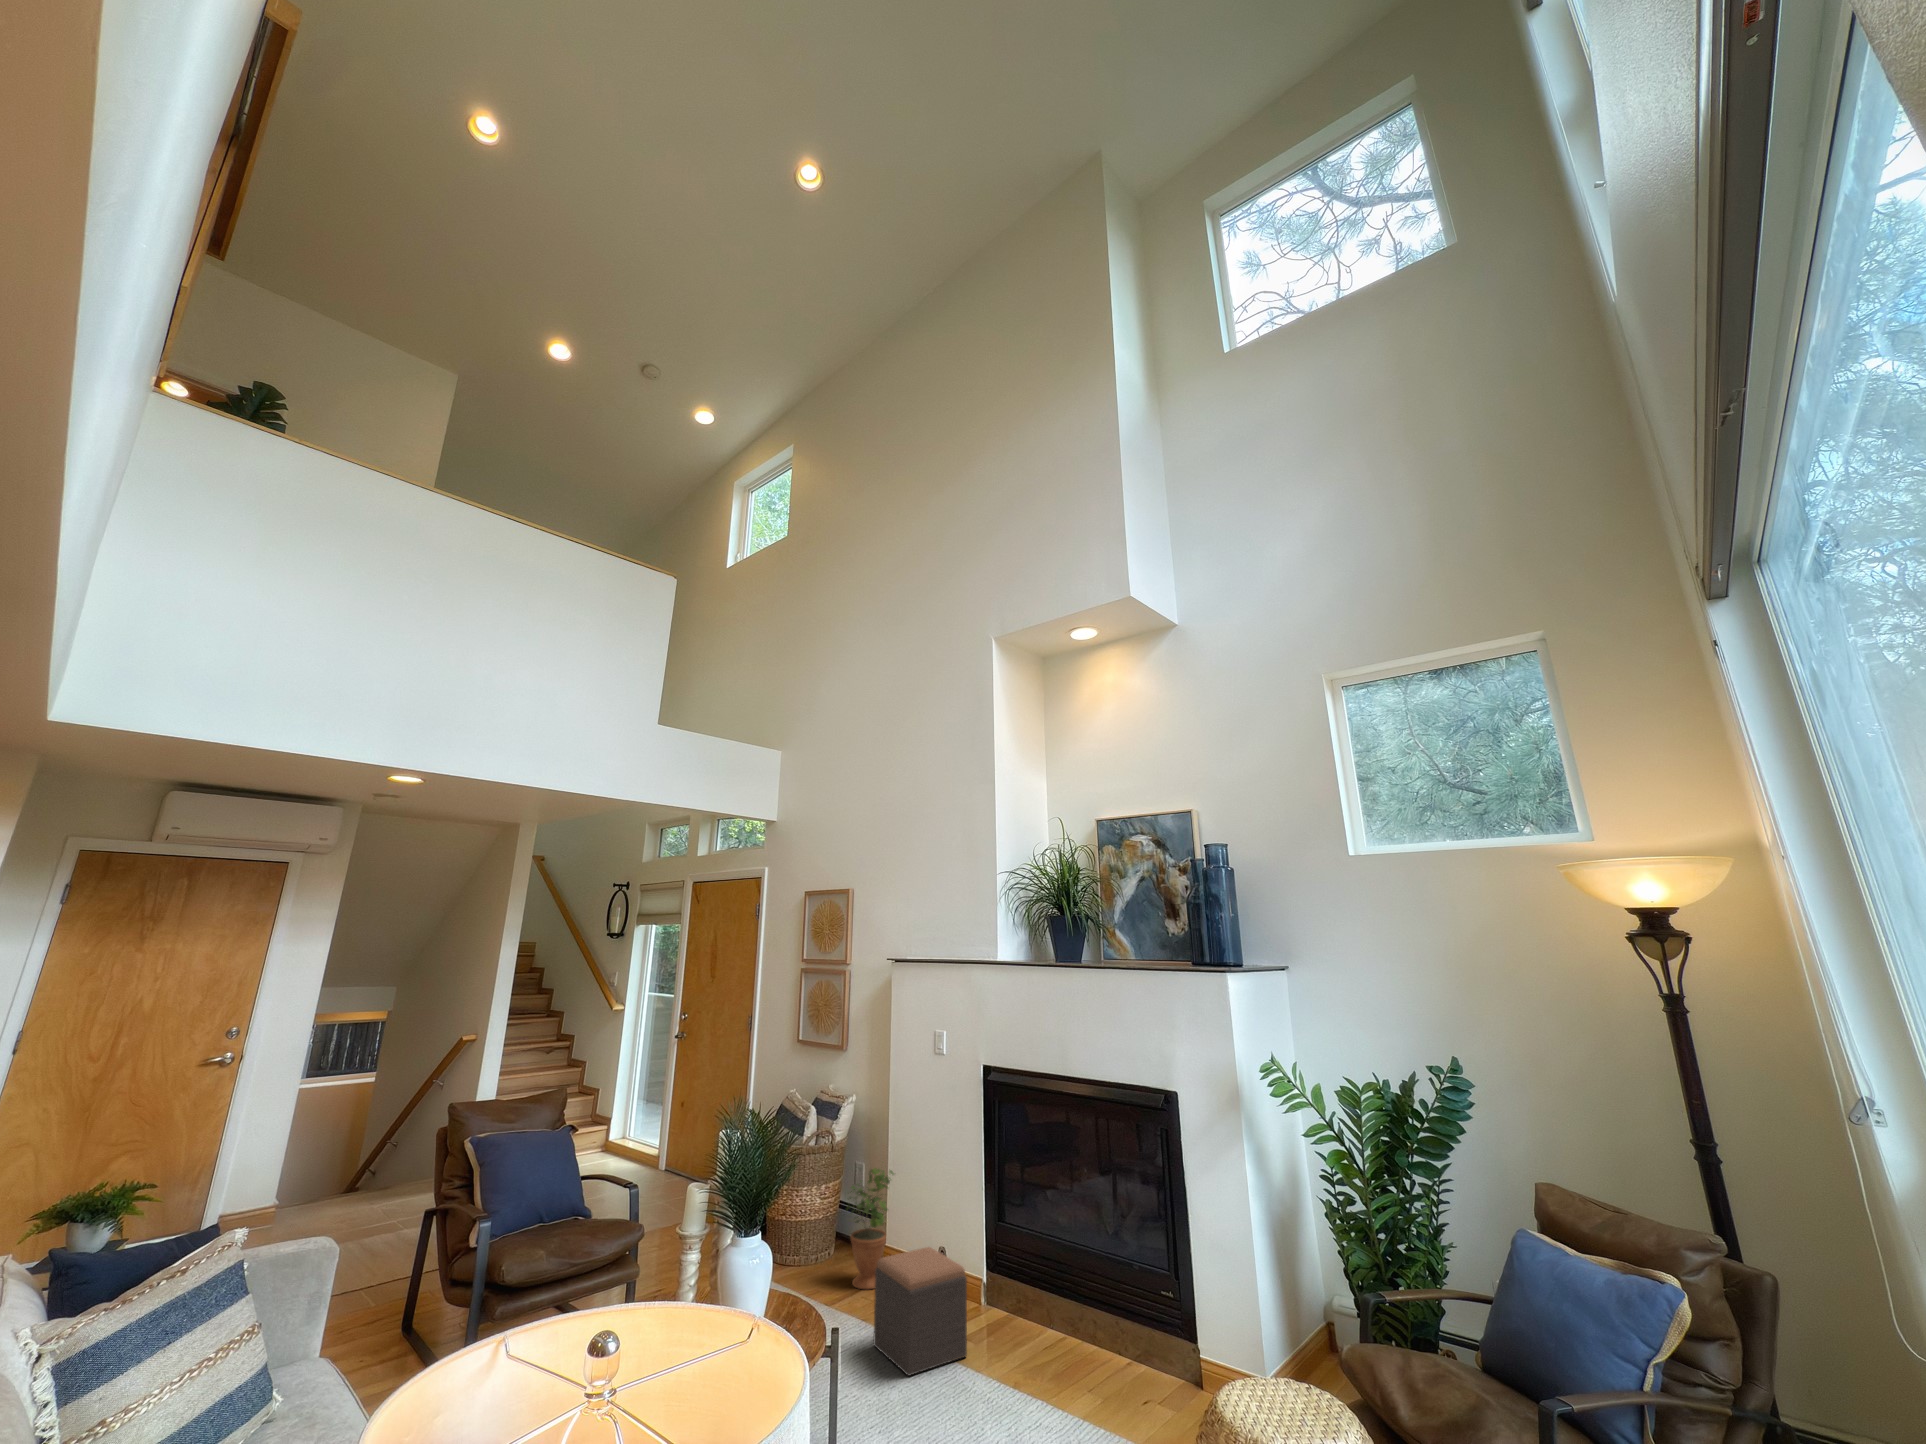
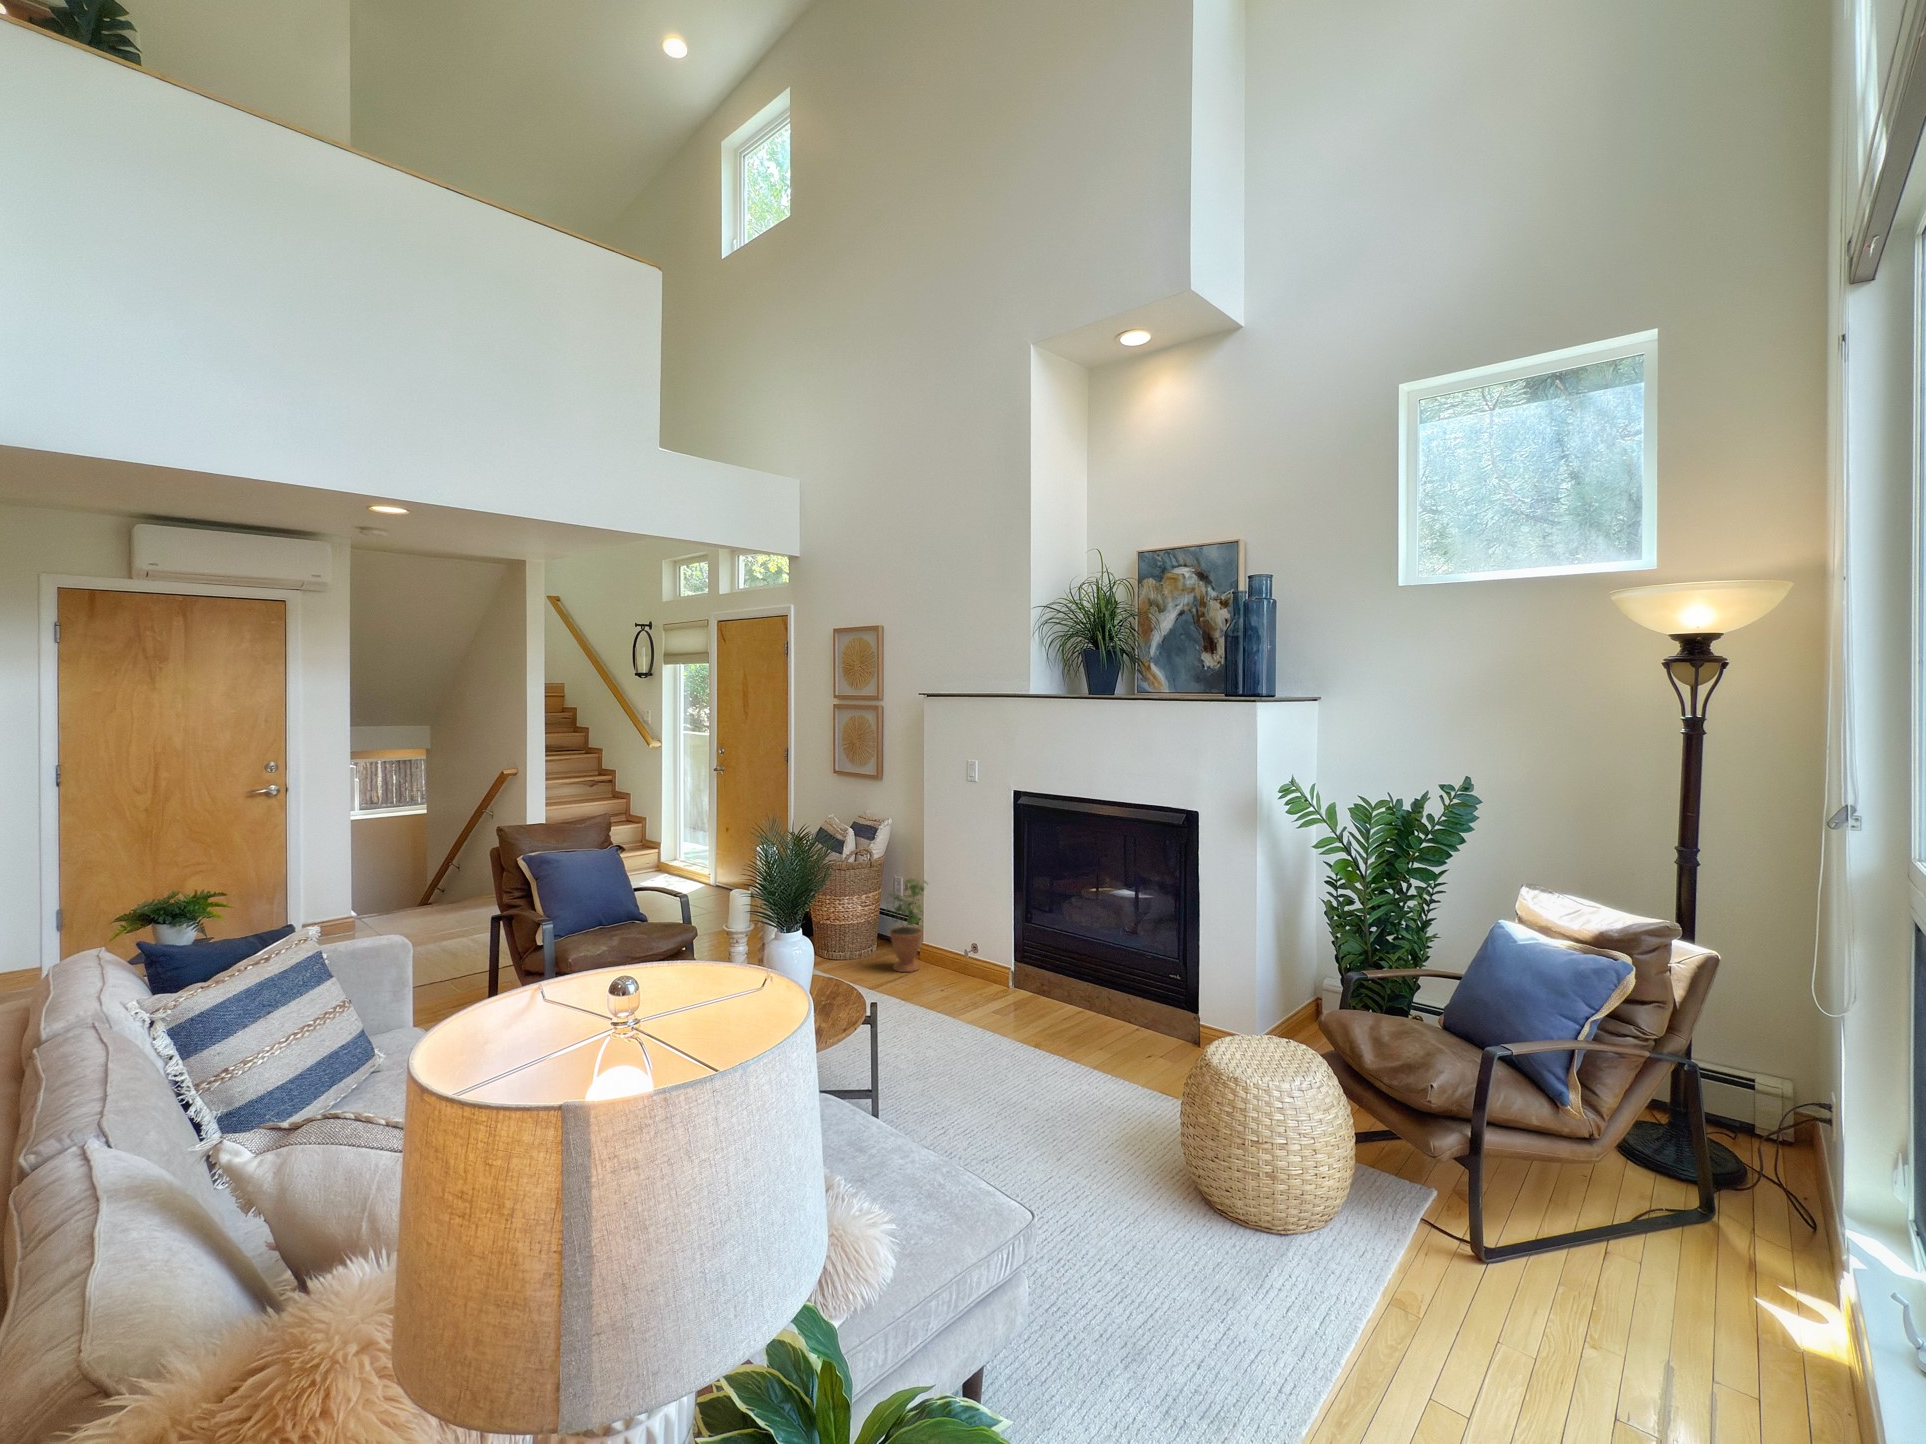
footstool: present [873,1247,967,1375] -> none [912,938,993,1029]

